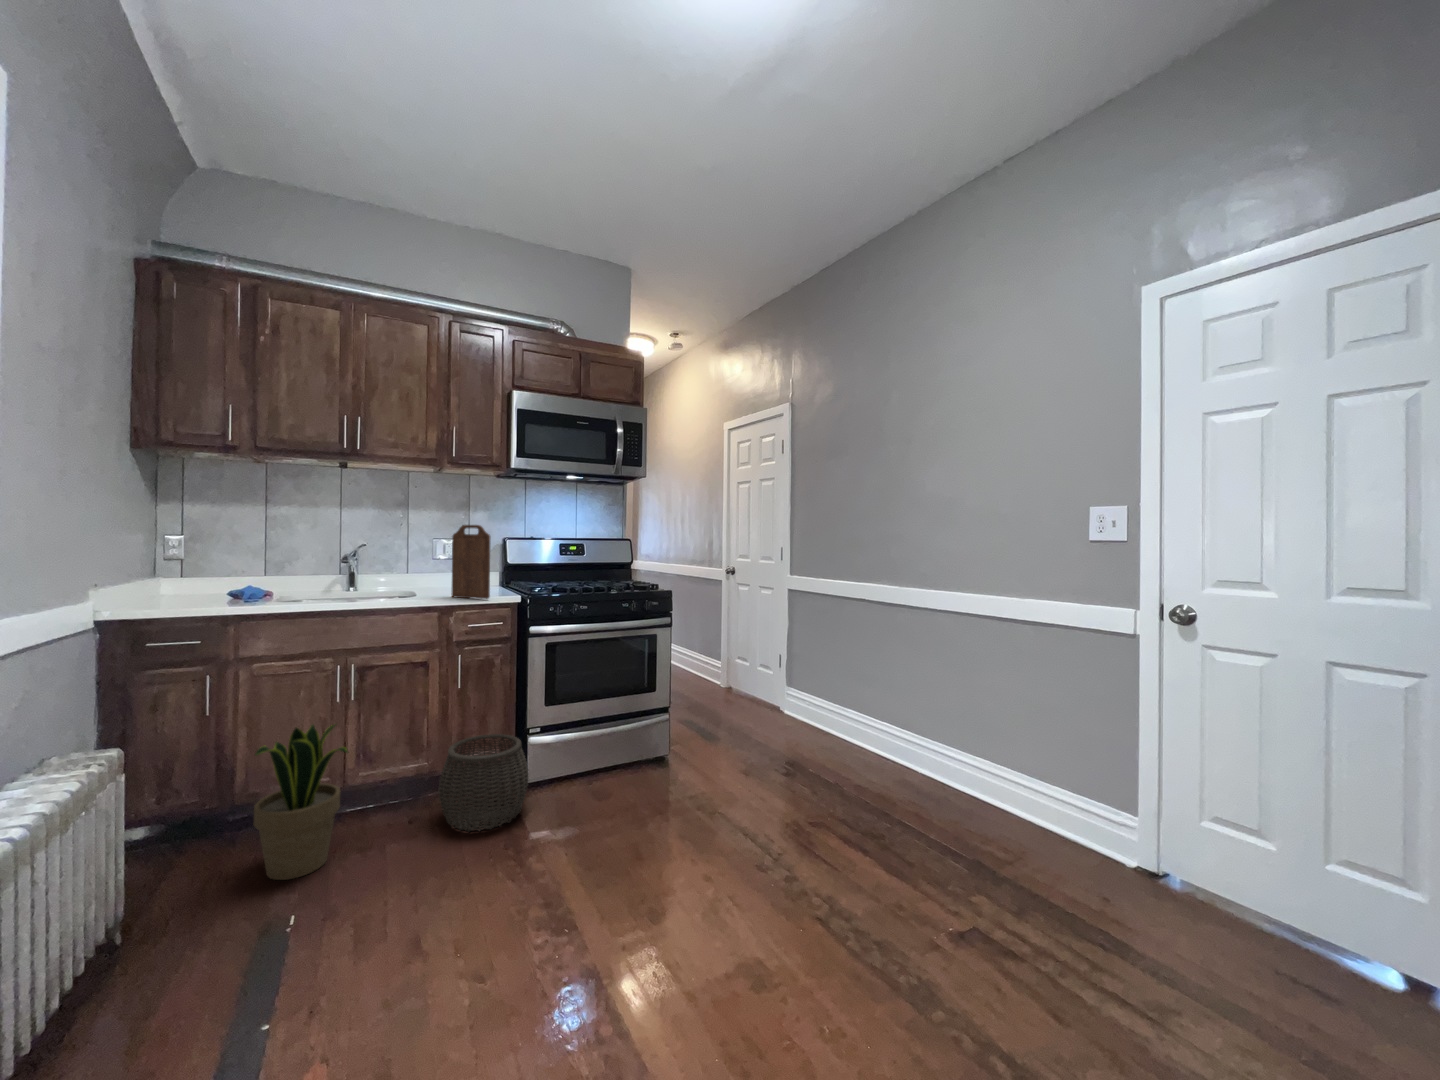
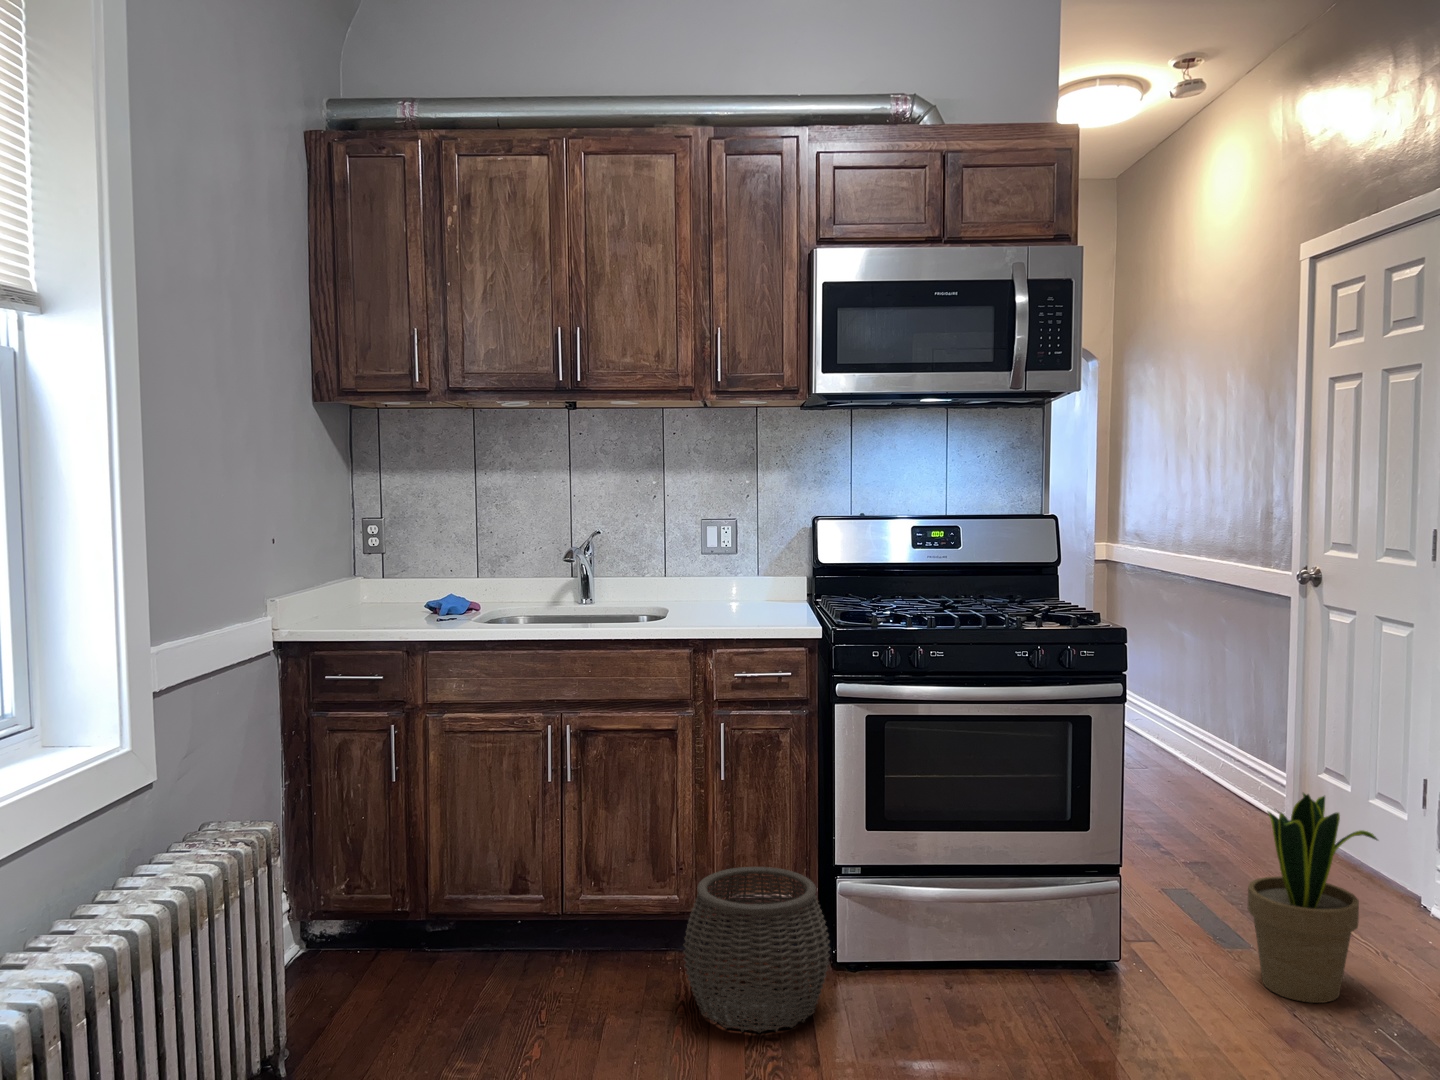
cutting board: present [451,525,490,599] -> none [718,497,775,629]
potted plant: present [253,725,348,880] -> present [1248,793,1378,1003]

